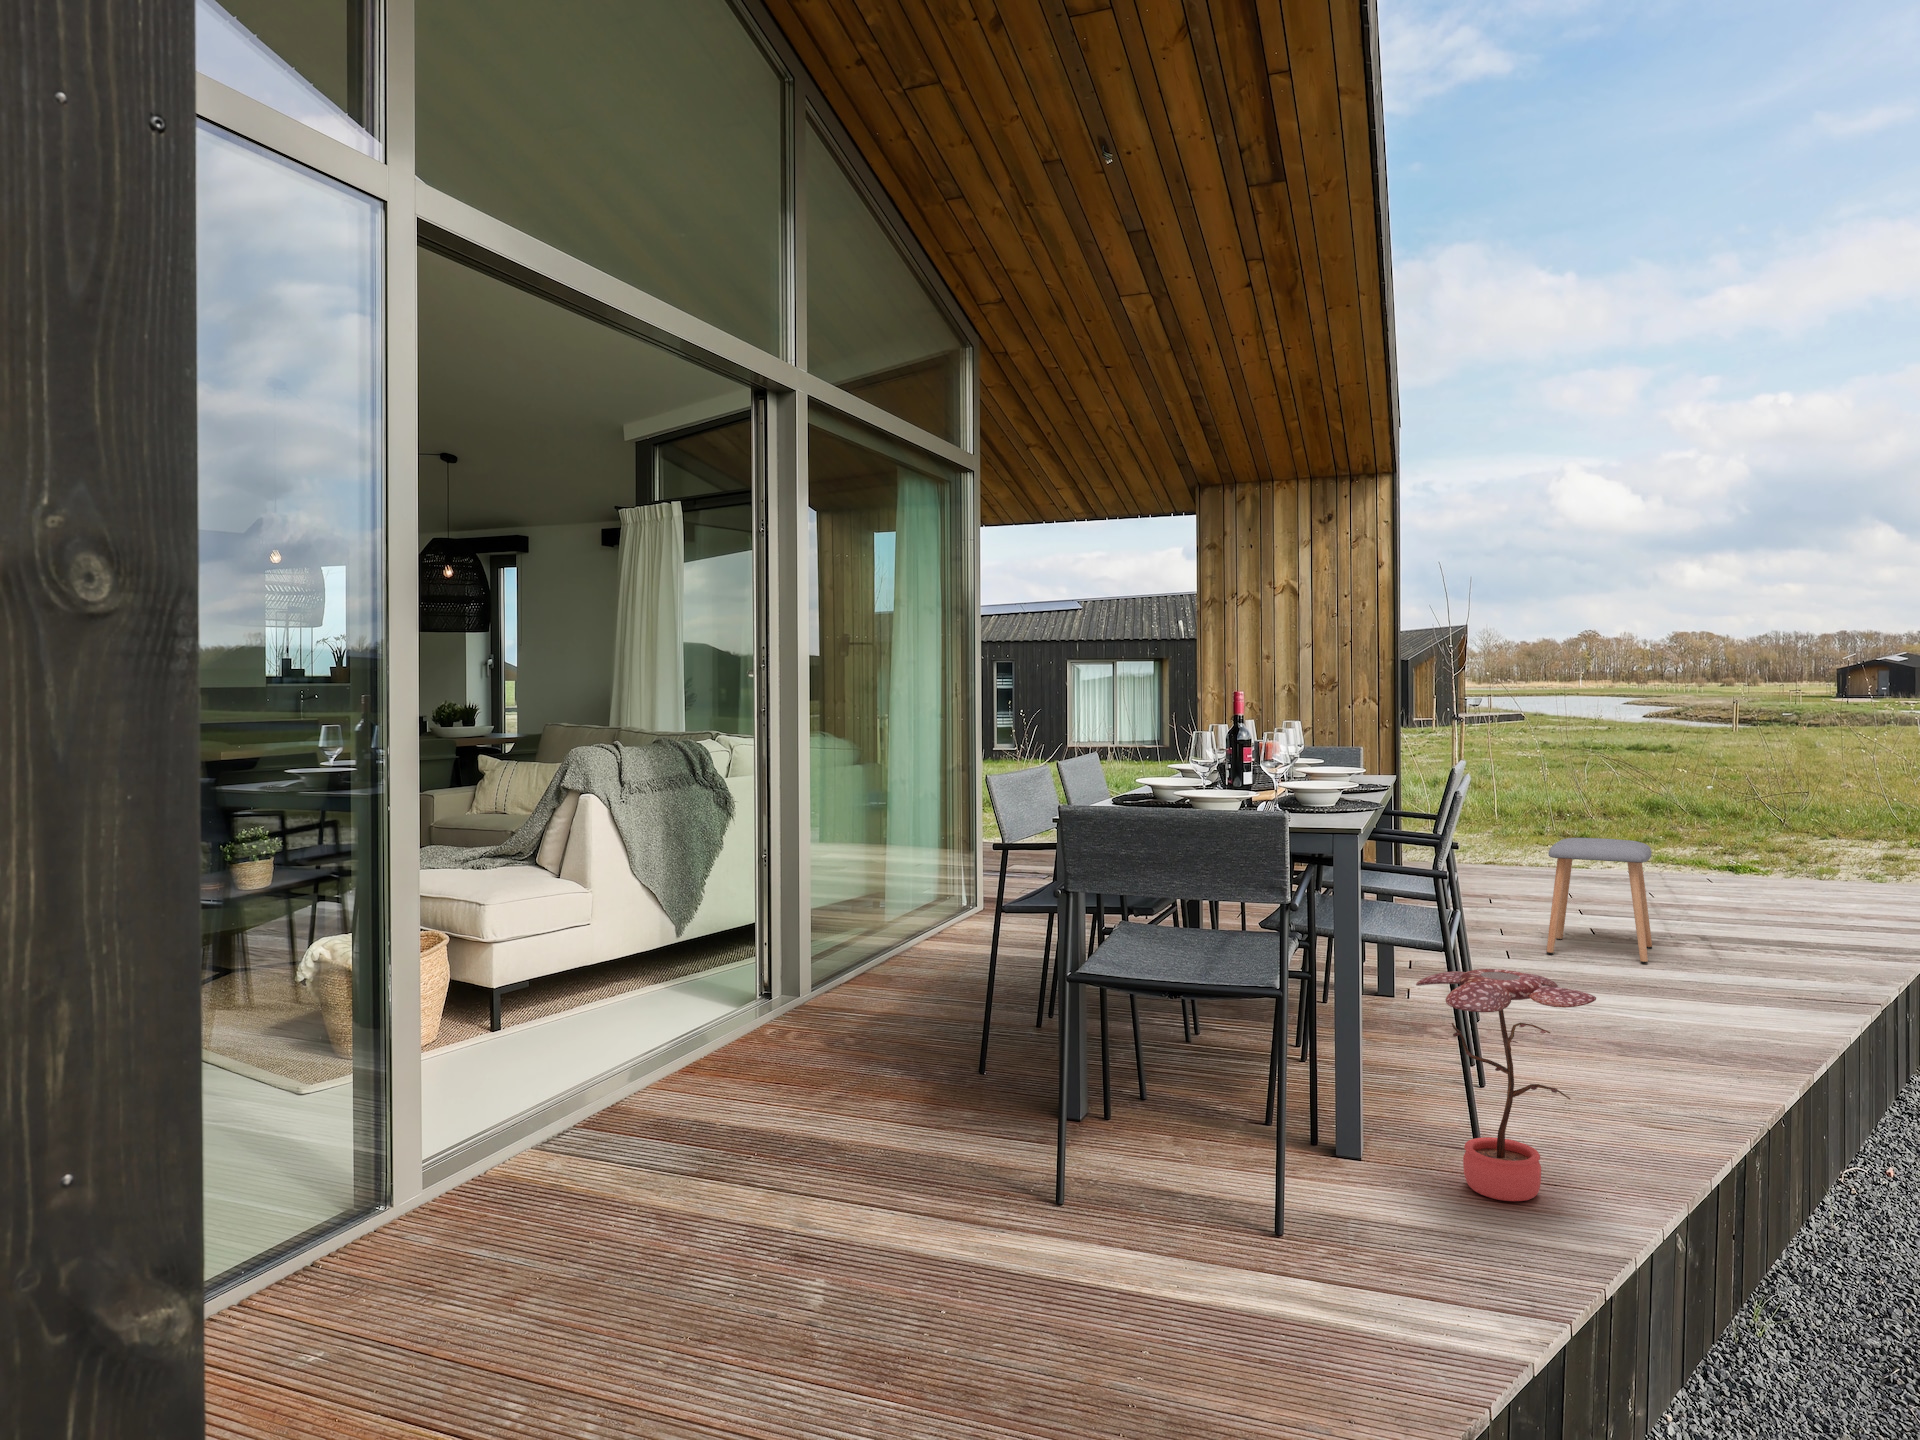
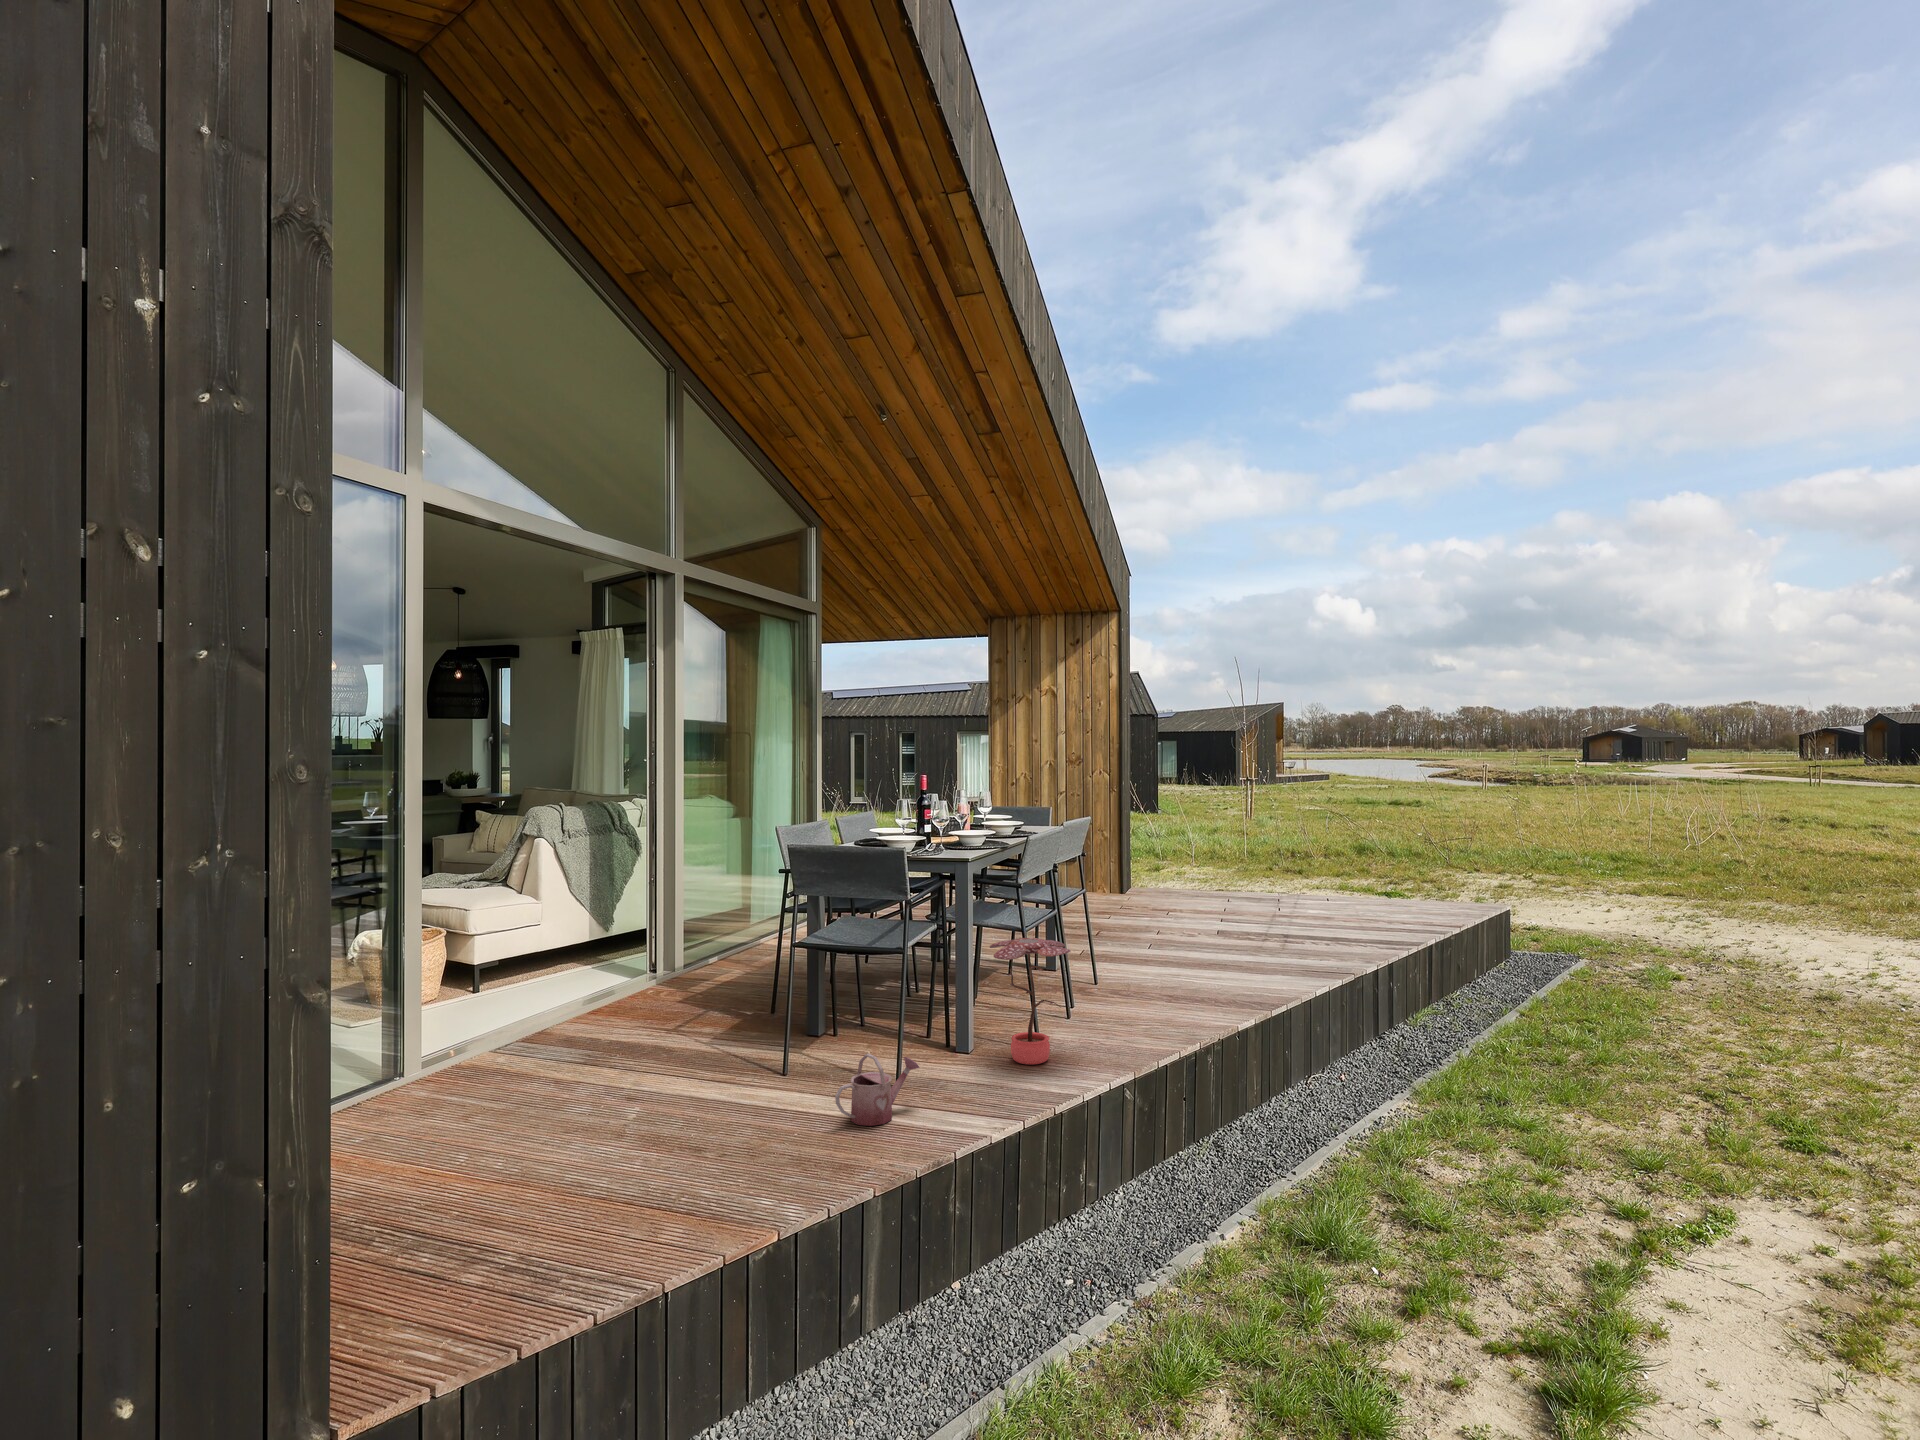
stool: present [1546,838,1652,963] -> none [1178,863,1249,943]
watering can: none [1236,1202,1371,1352] -> present [835,1054,919,1126]

